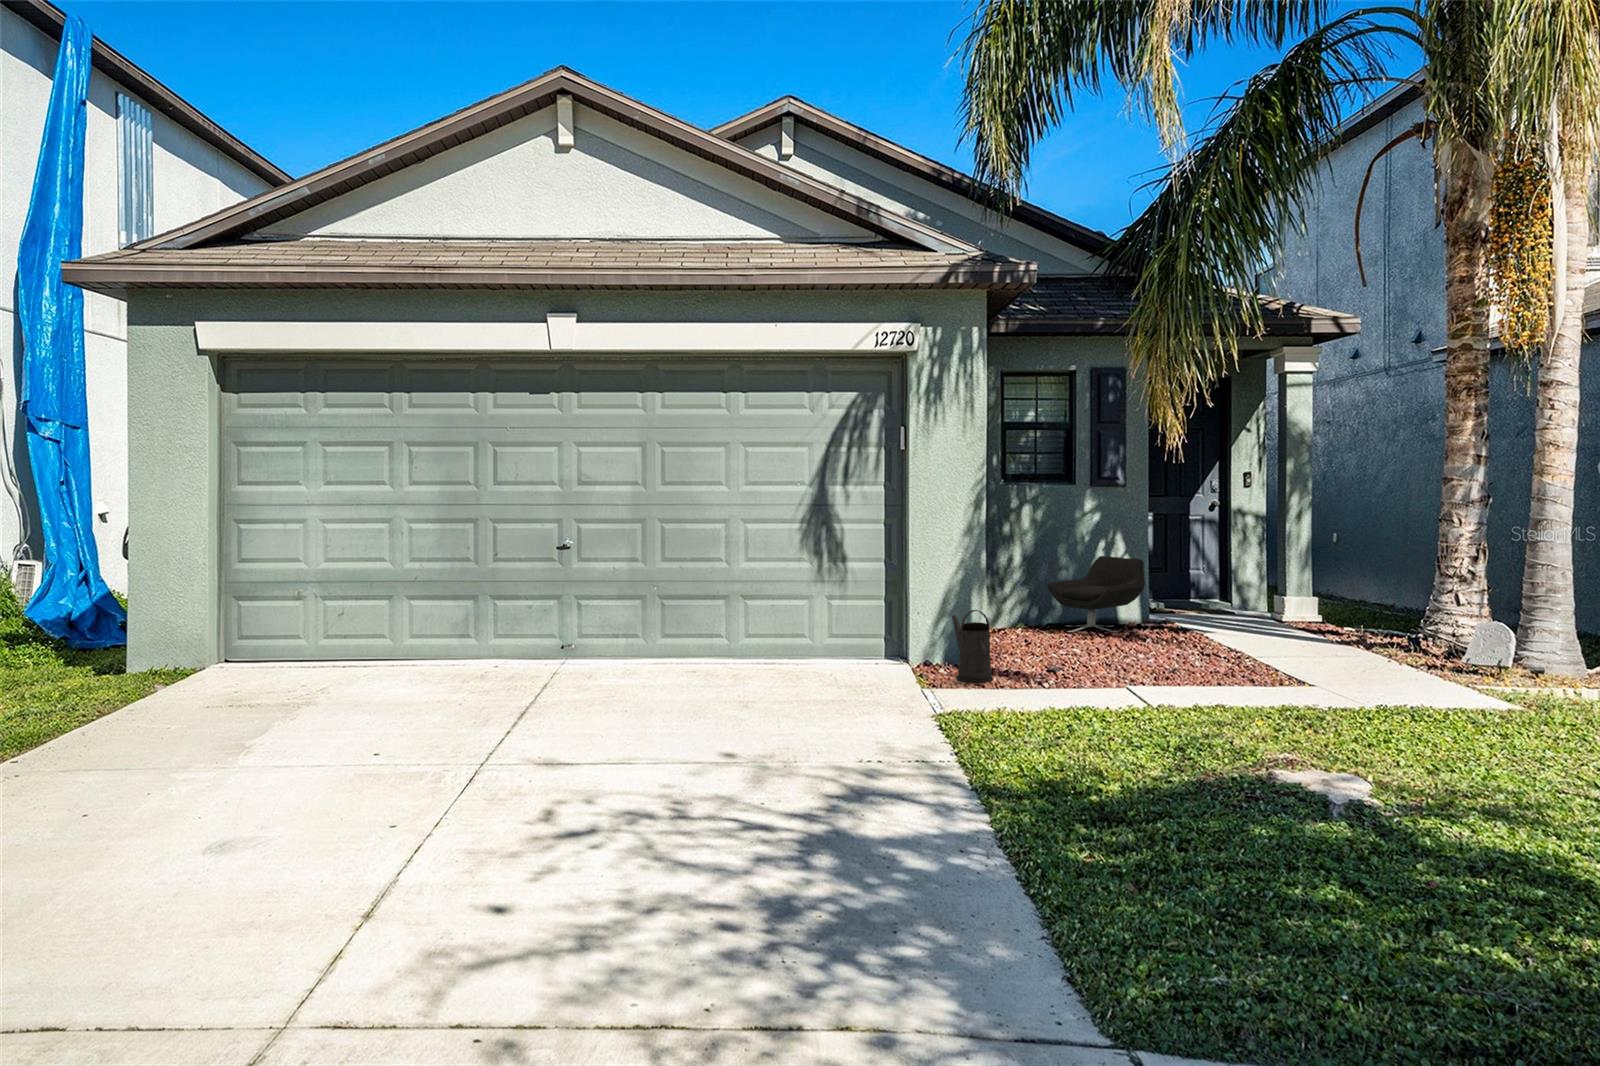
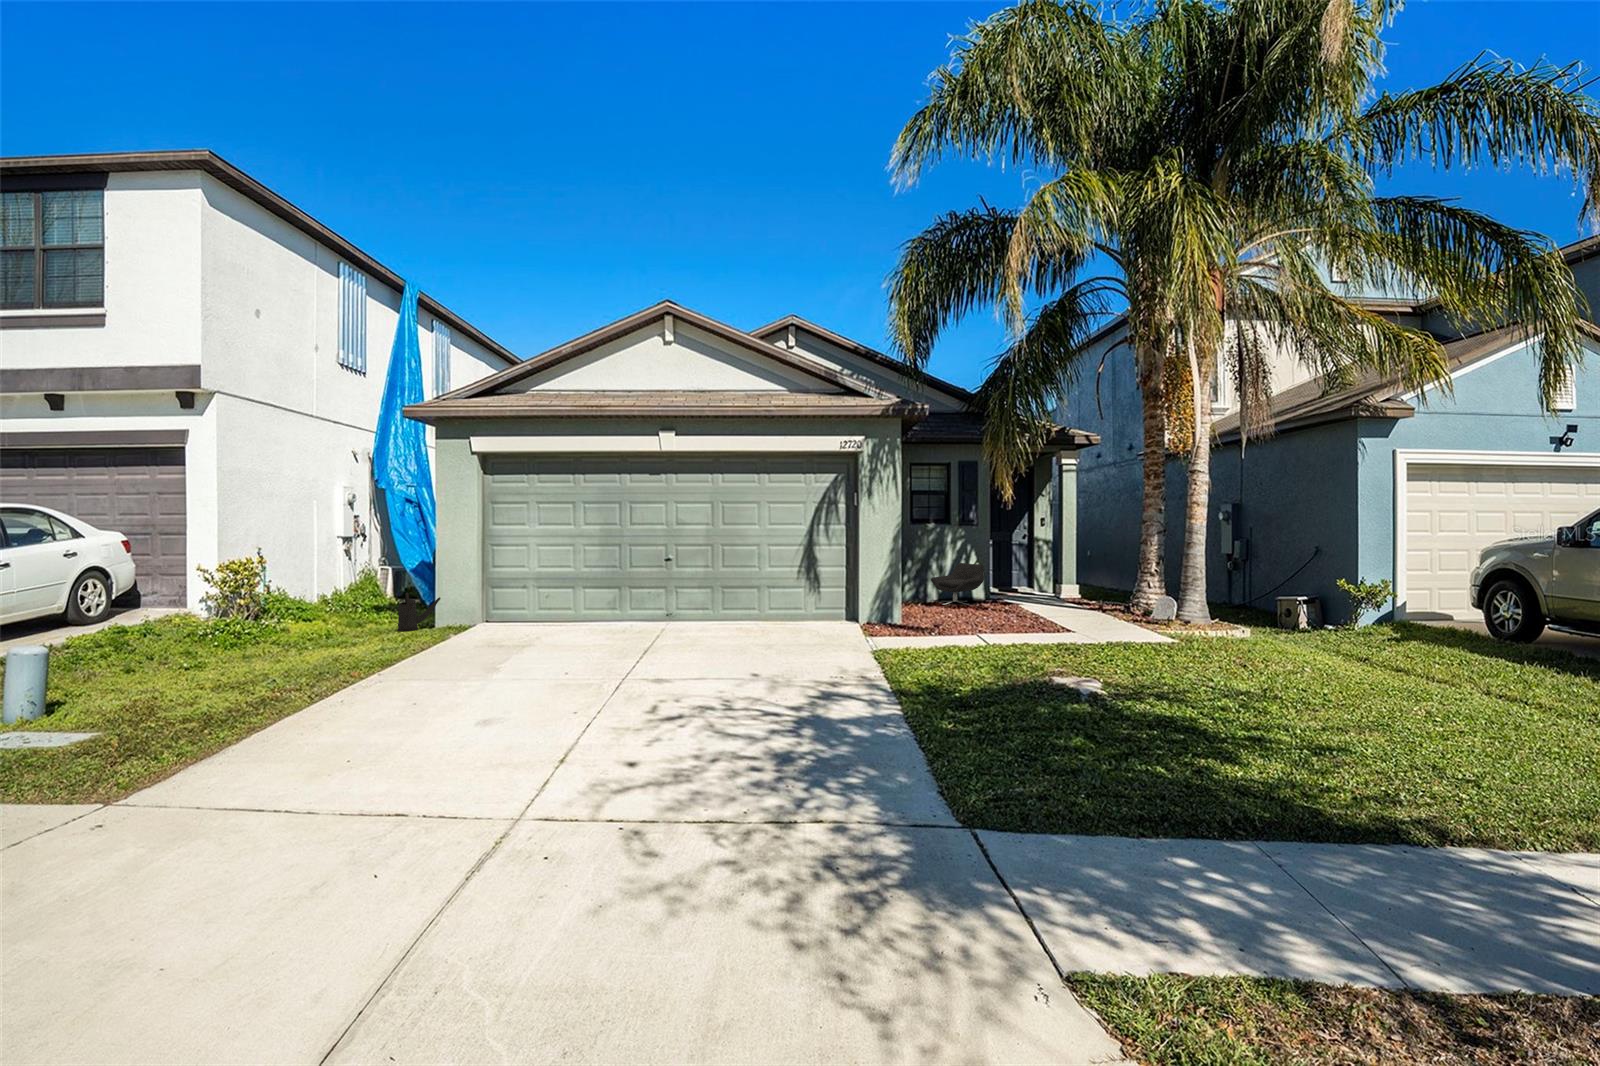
watering can: present [952,610,992,682] -> present [391,593,440,631]

